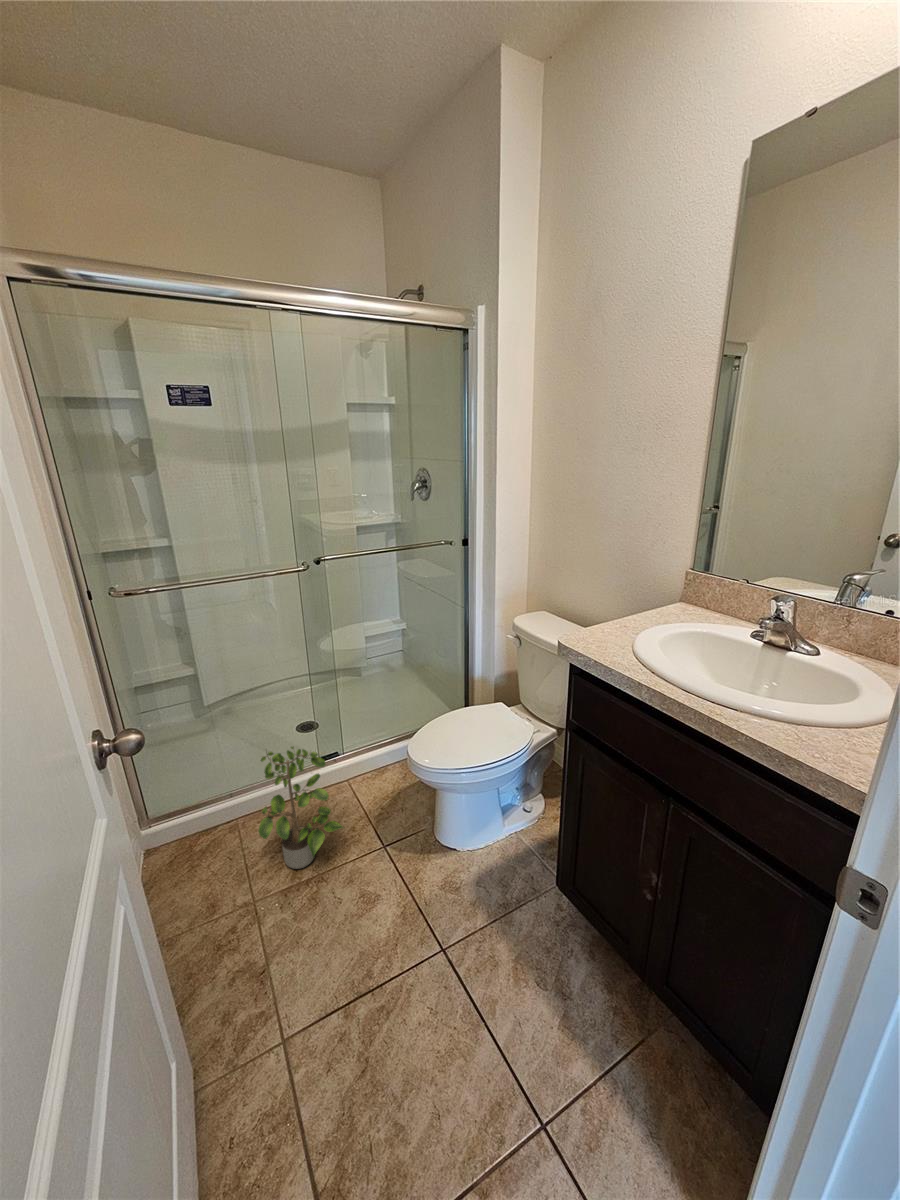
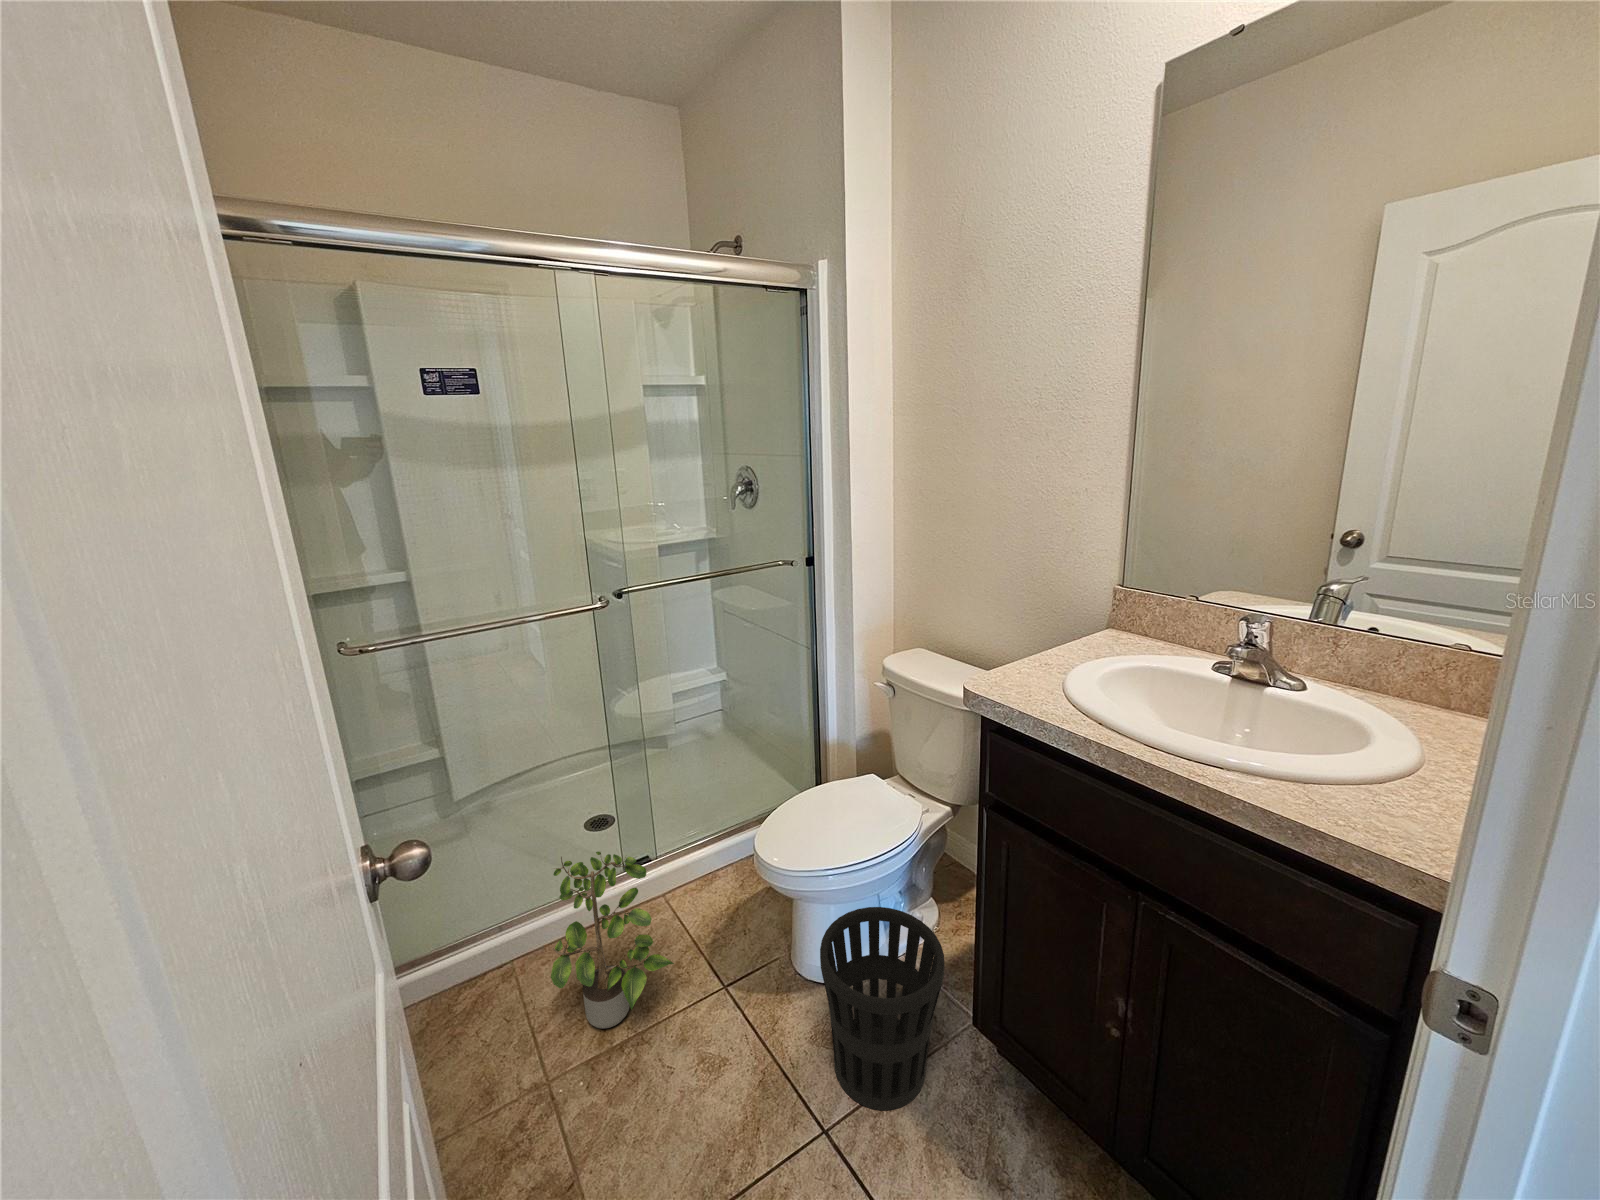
wastebasket: none [444,798,534,940] -> present [820,907,945,1110]

